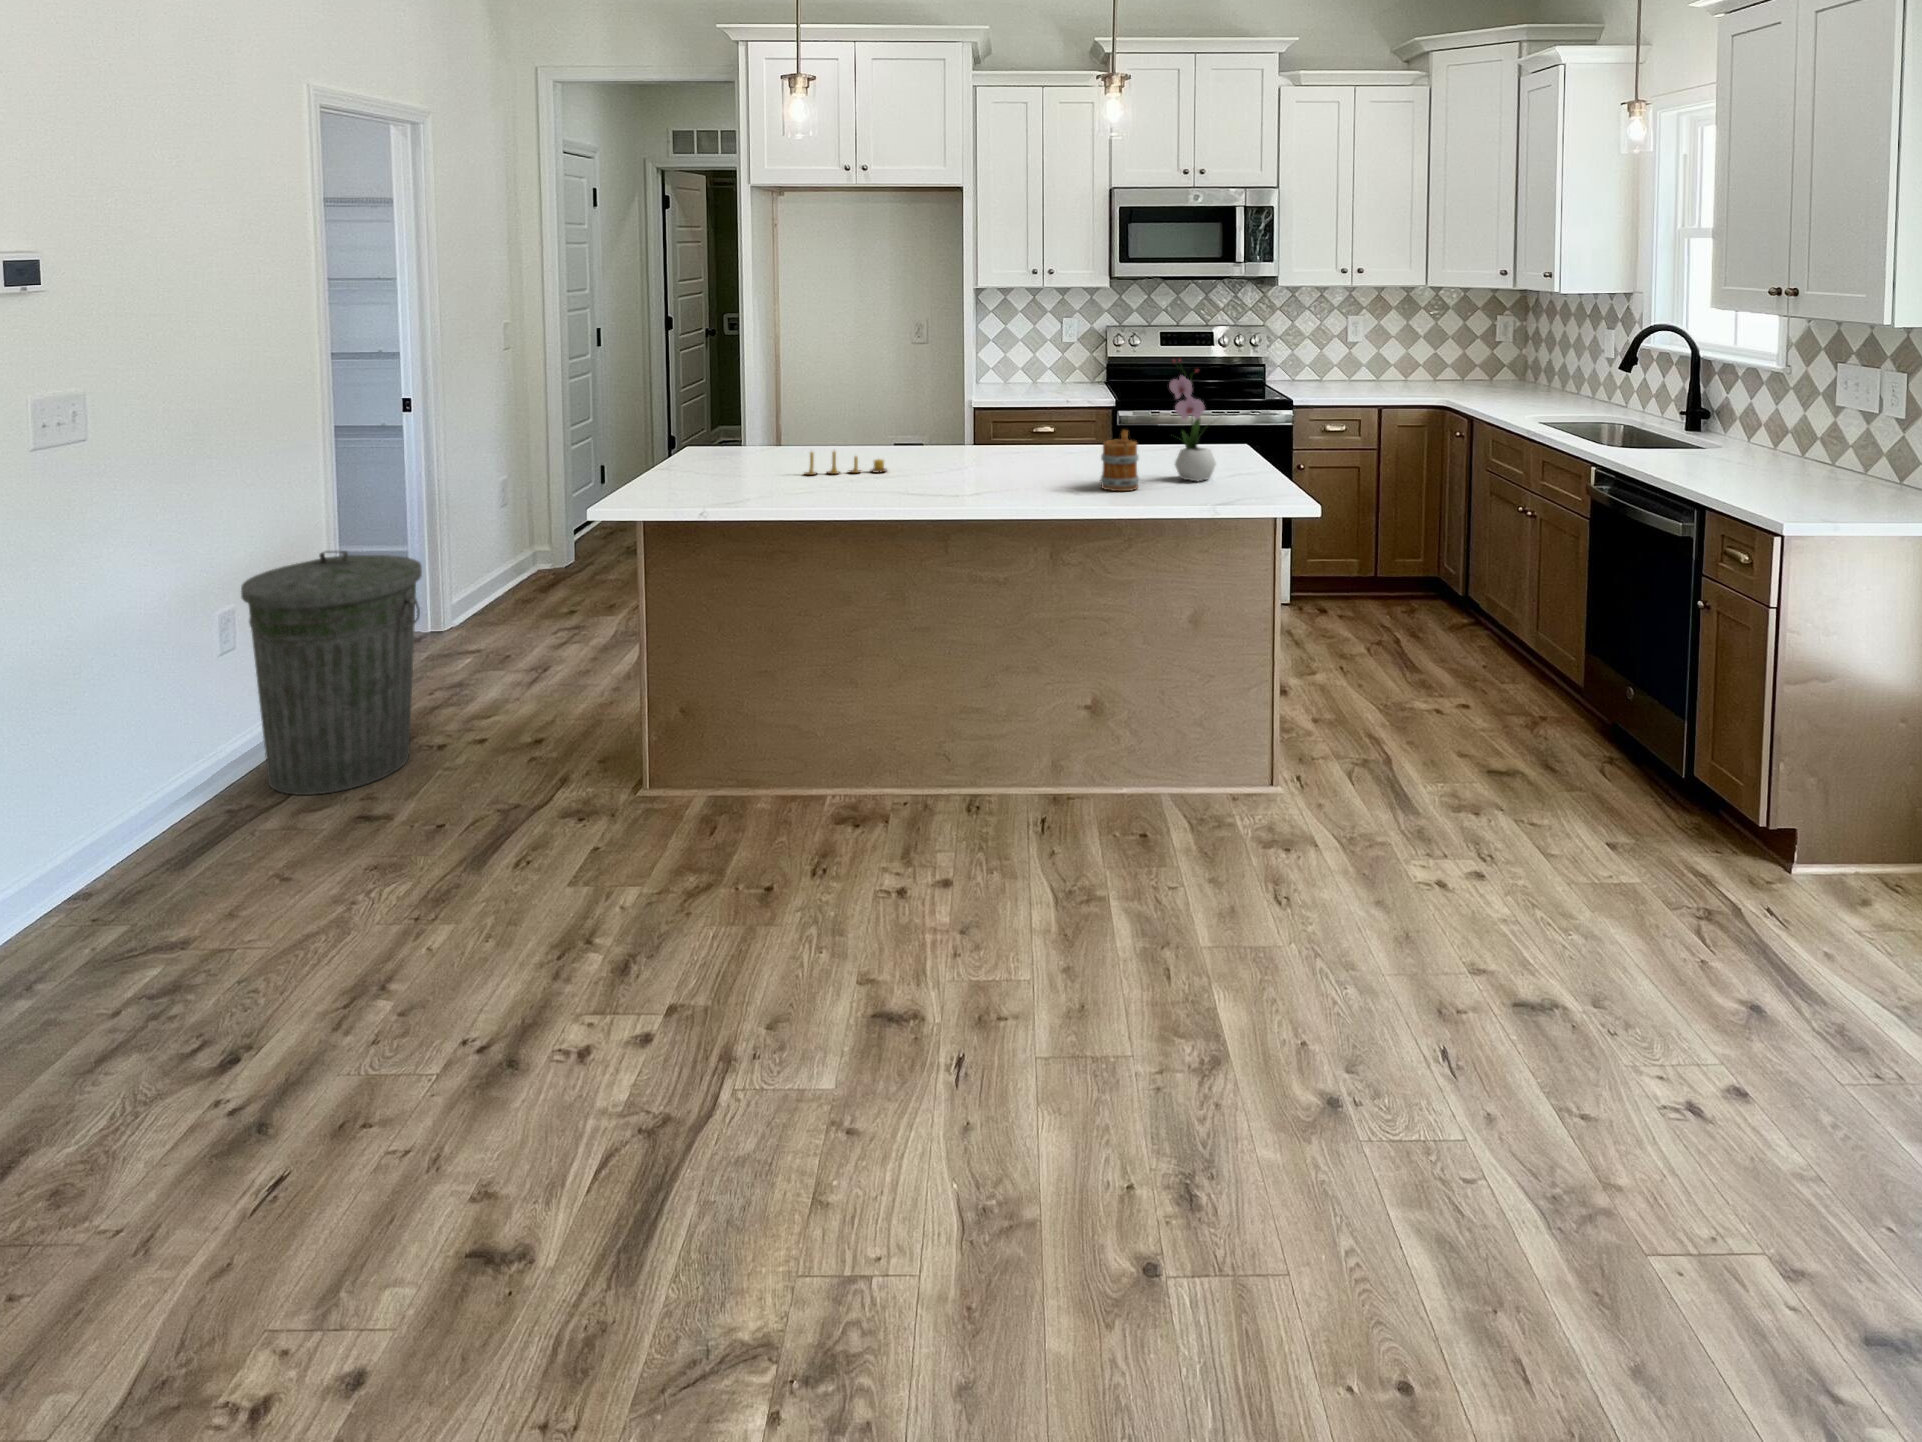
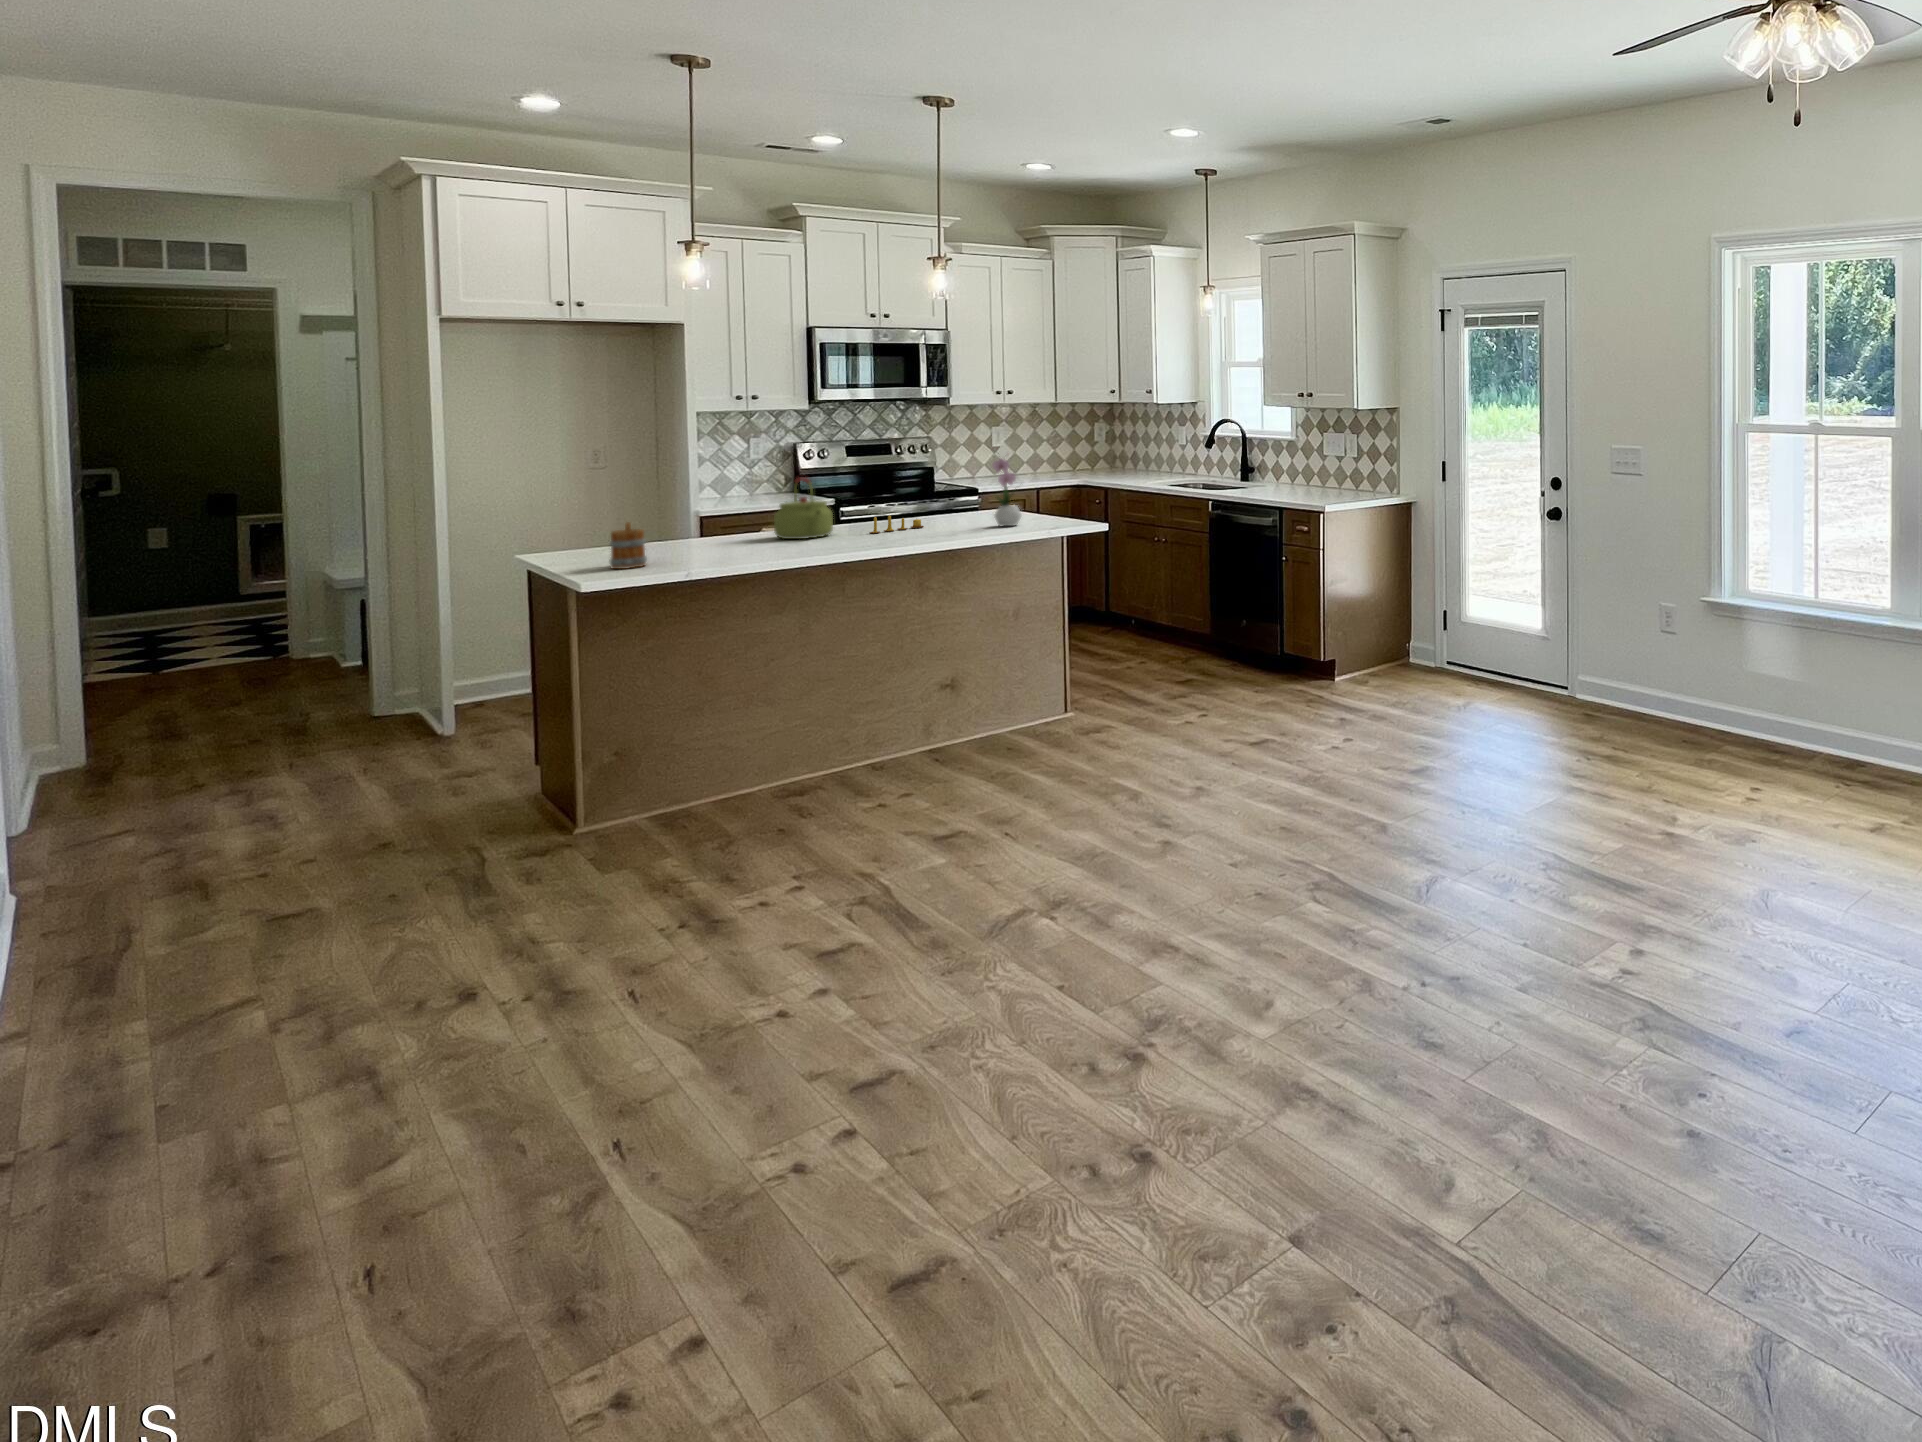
kettle: none [927,380,994,462] -> present [774,477,833,539]
mug: present [1100,430,1139,491] -> present [609,522,647,569]
candle: present [804,451,886,475] -> present [869,515,924,533]
trash can: present [241,551,422,795] -> none [27,688,268,943]

